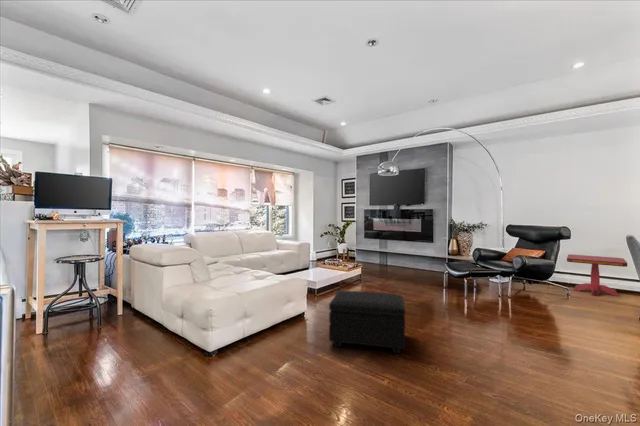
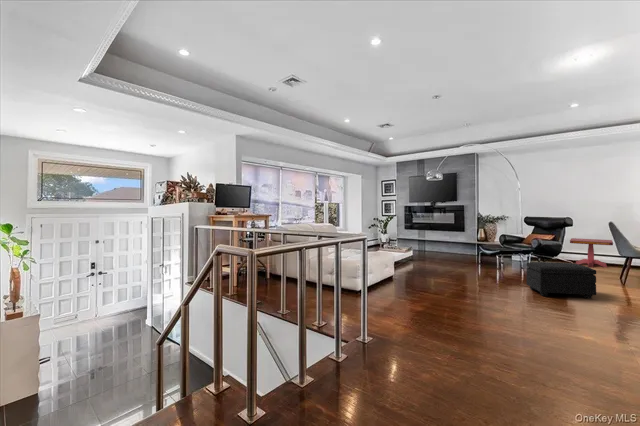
footstool: present [329,291,405,353] -> present [527,262,596,298]

